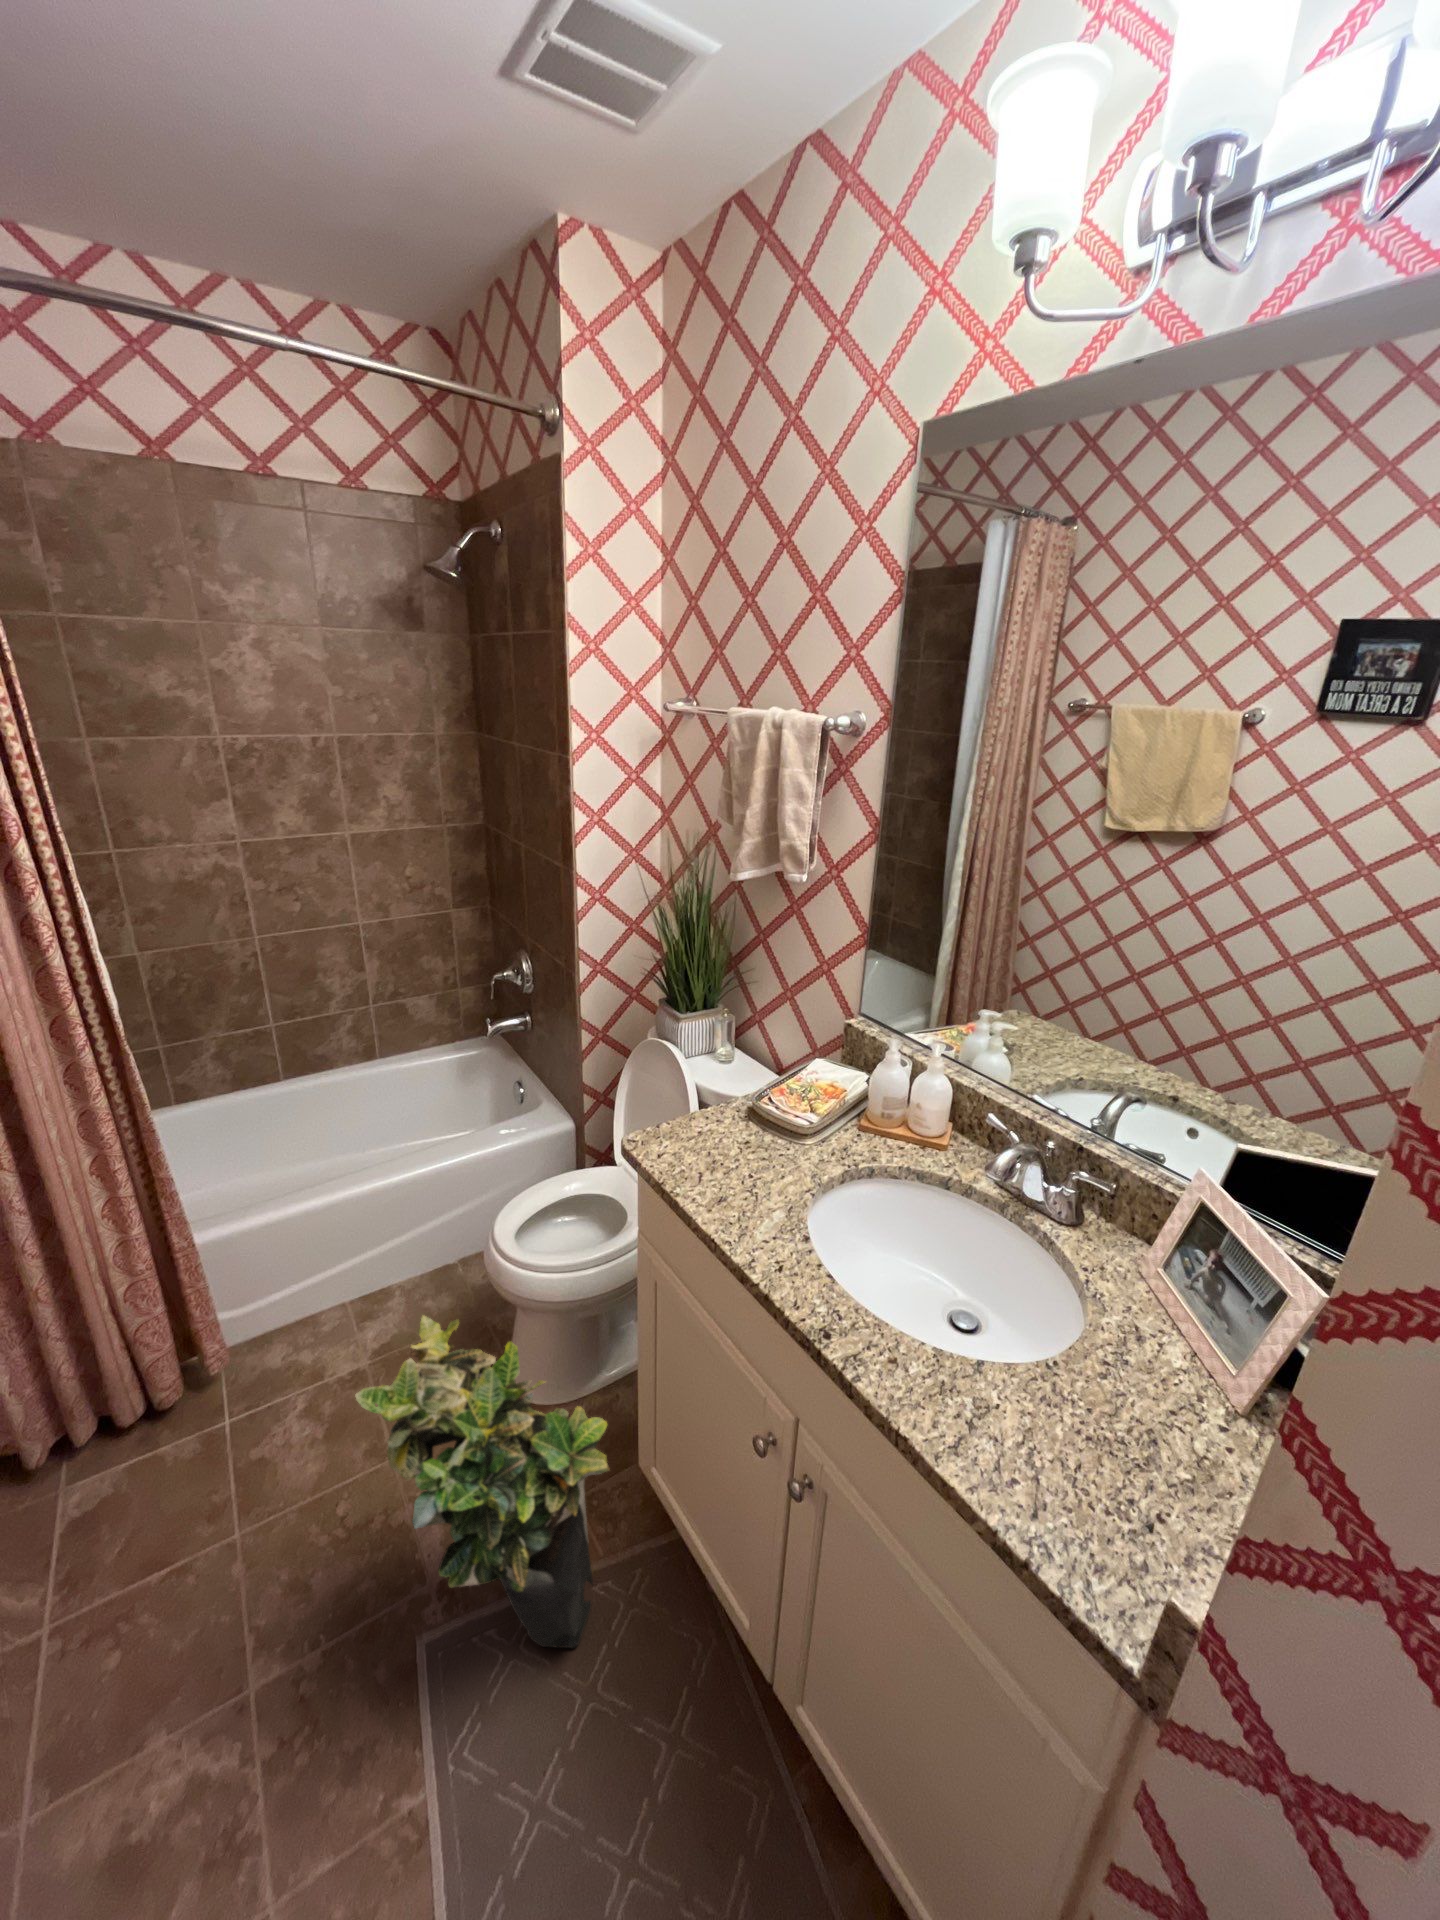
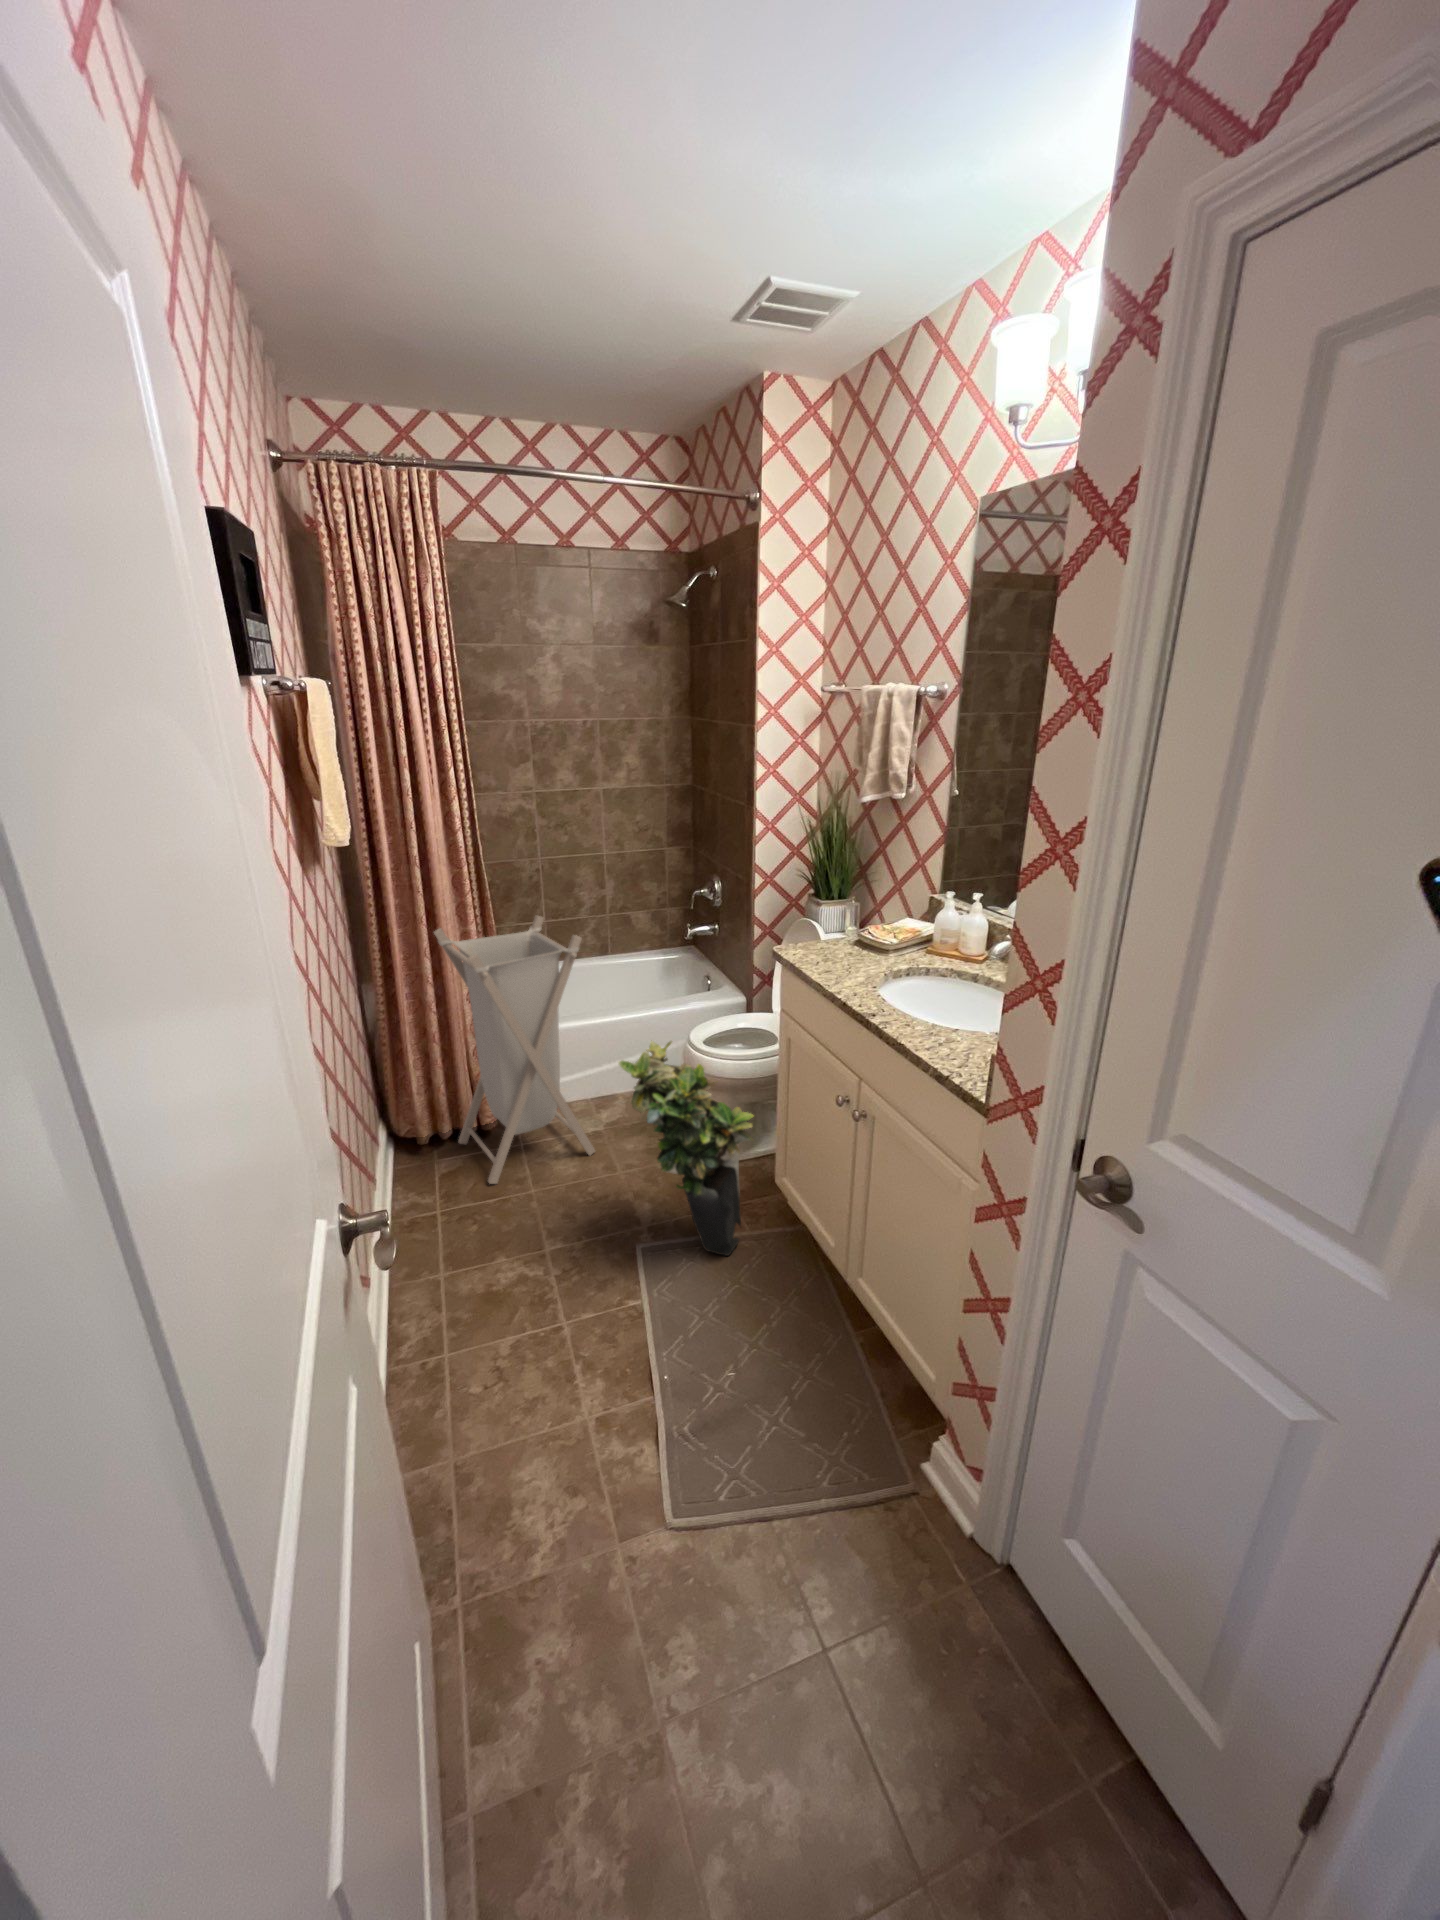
laundry hamper: none [12,1065,352,1545] -> present [434,915,595,1184]

